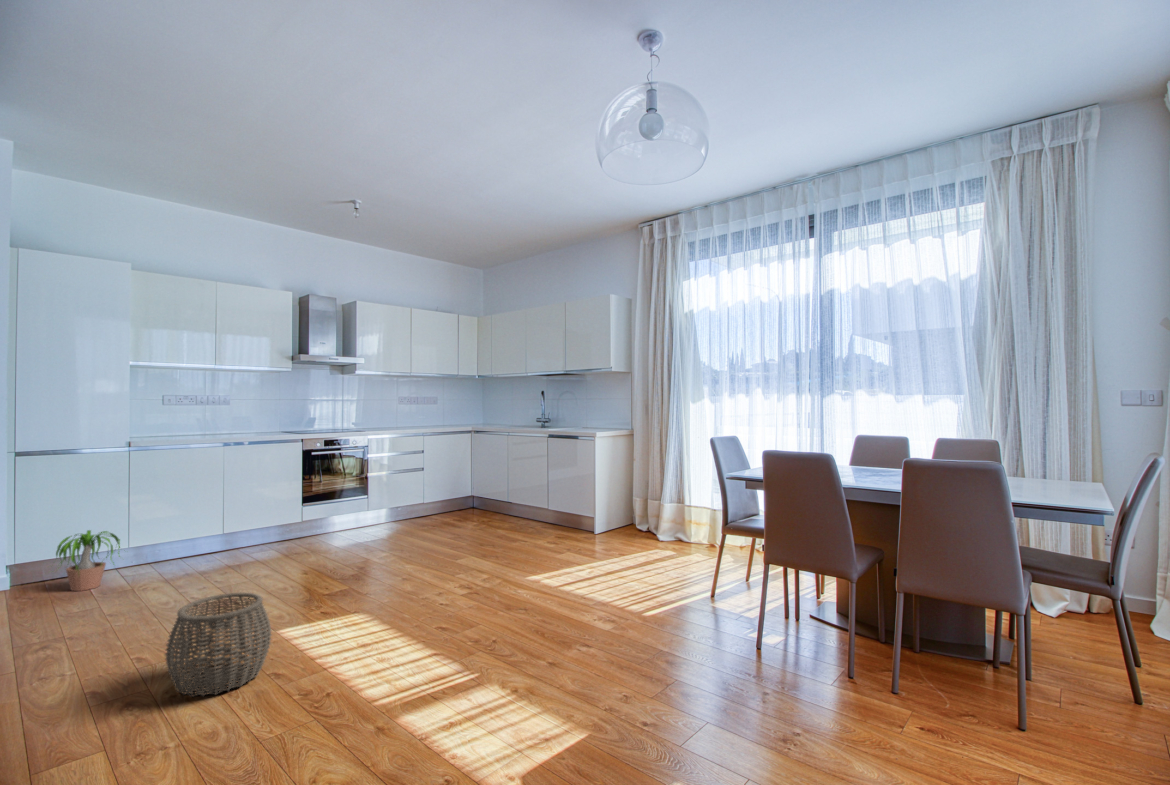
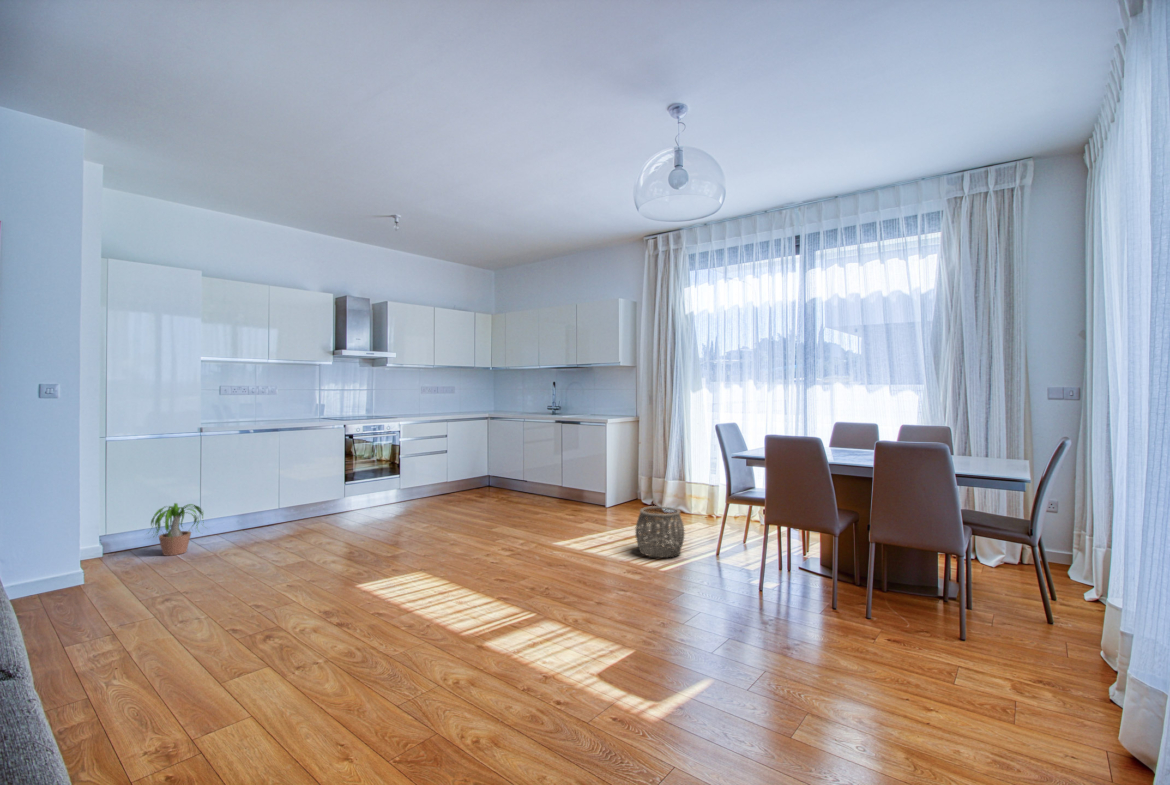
woven basket: present [166,593,271,696] -> present [636,506,685,558]

